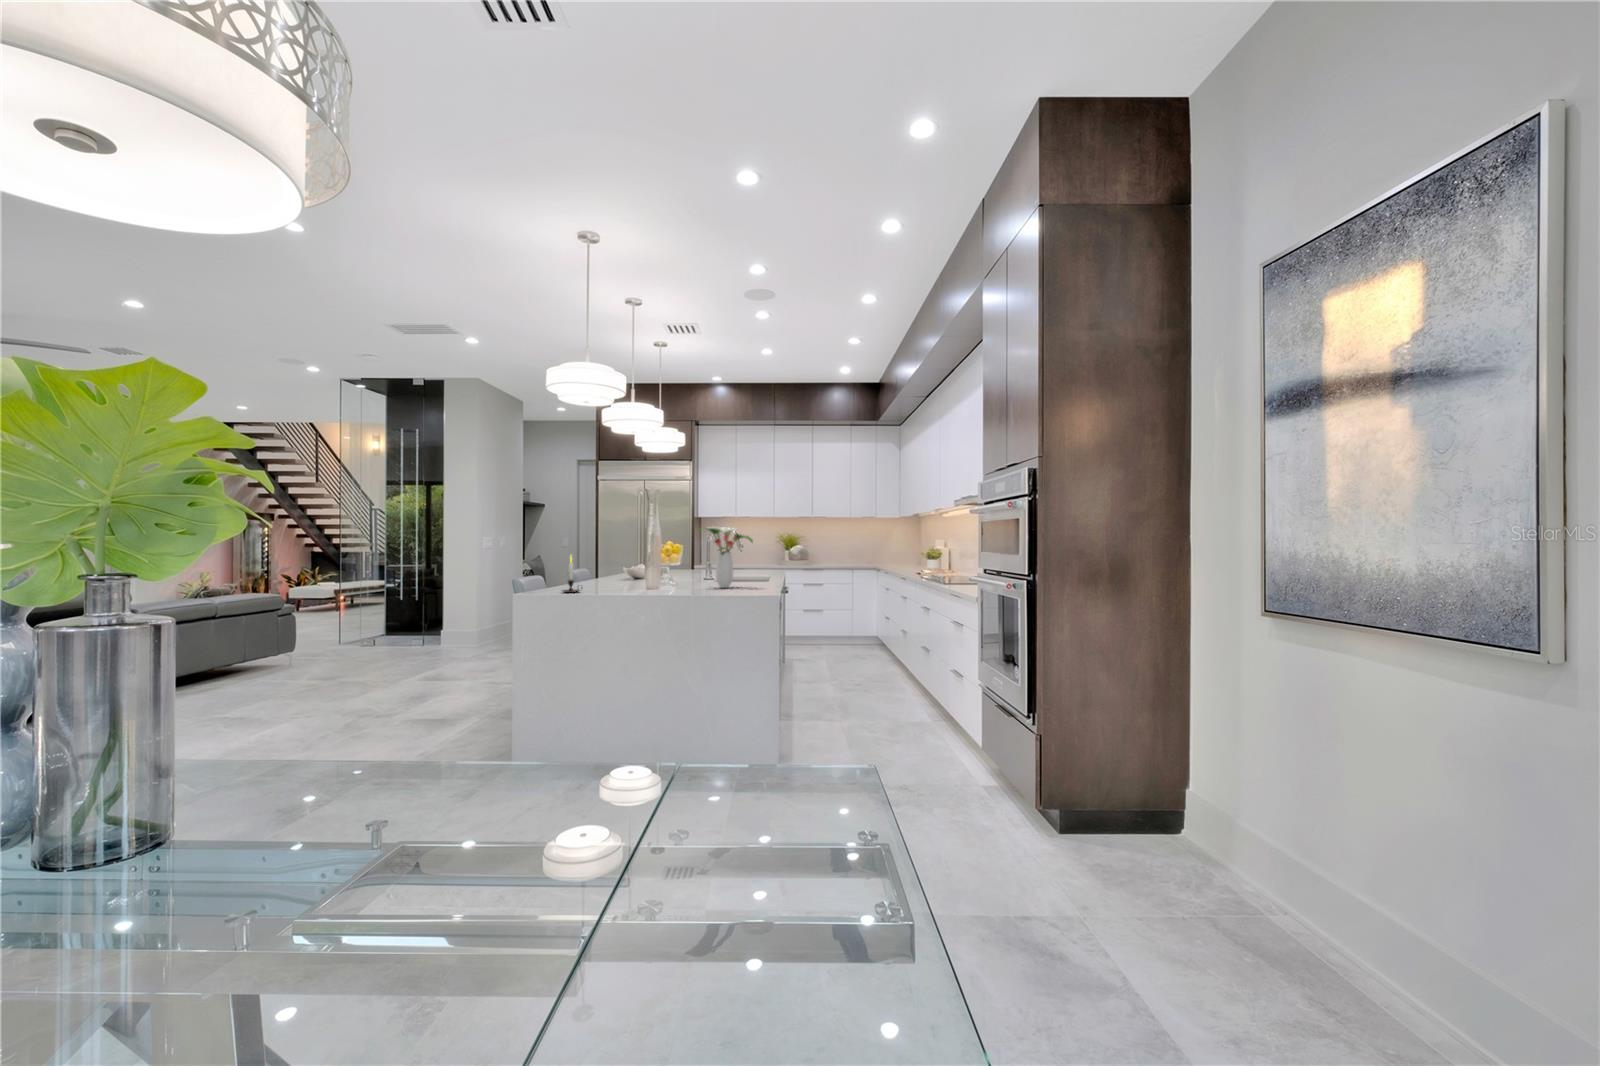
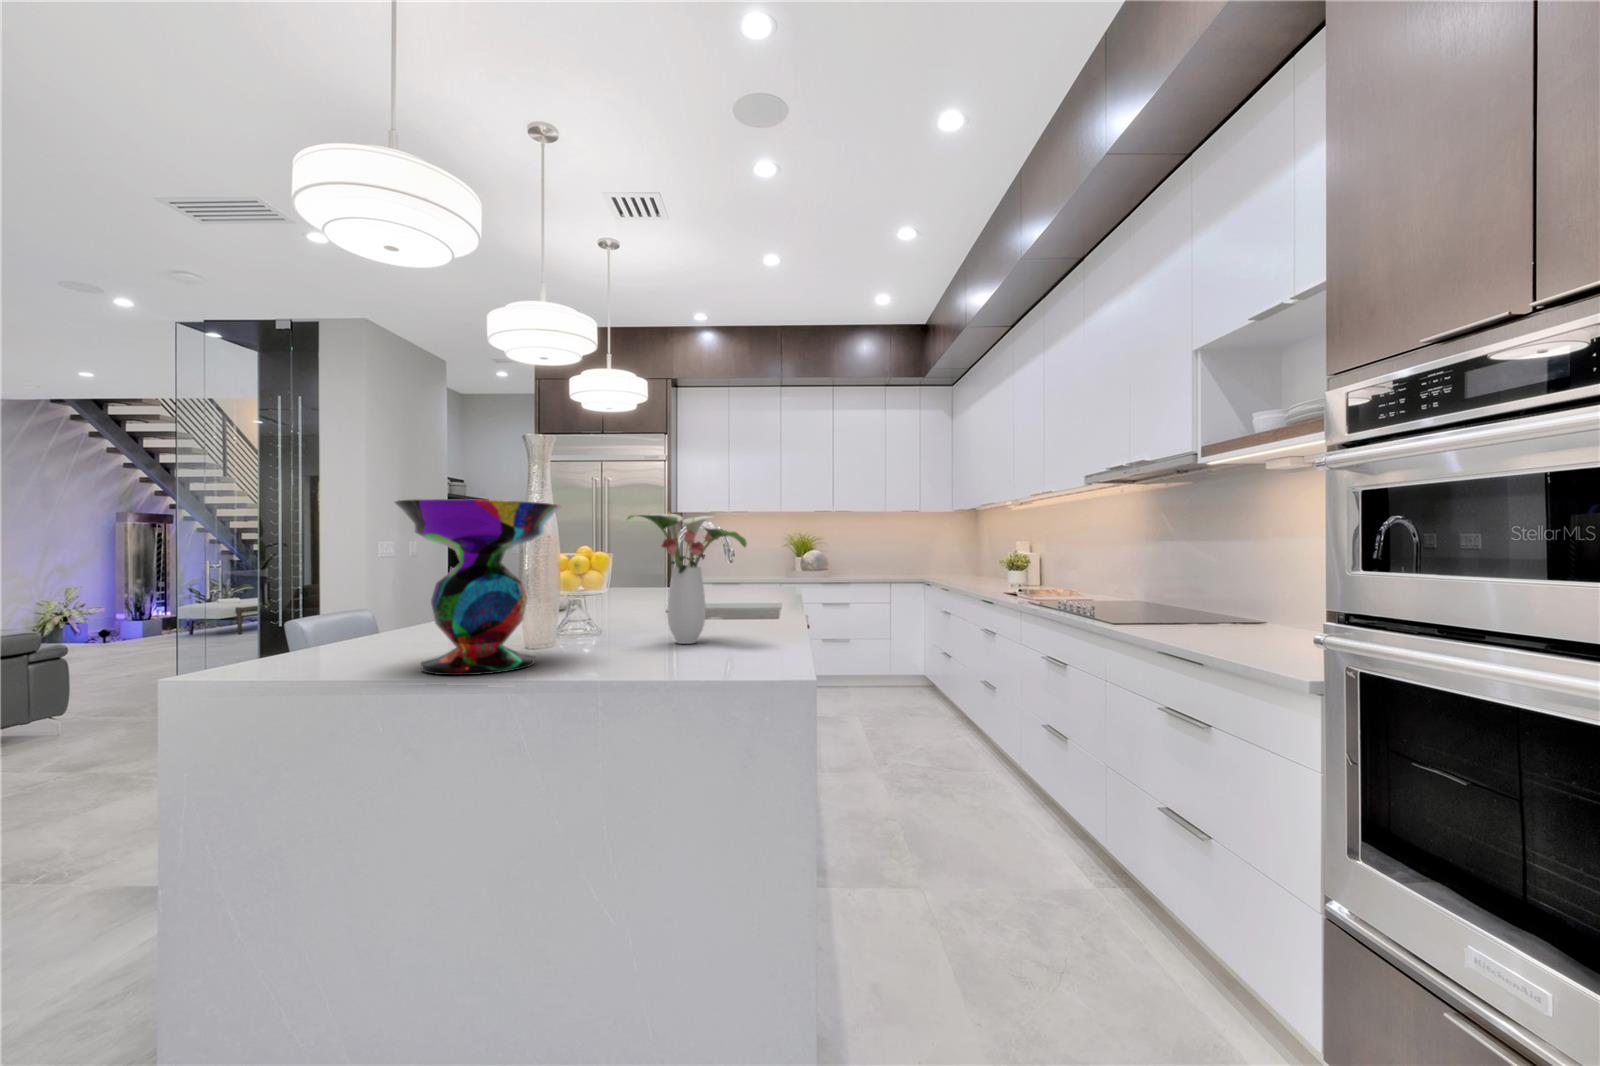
decorative bowl: none [609,524,675,594] -> present [395,499,561,675]
candle: present [563,556,579,593] -> none [287,573,339,668]

